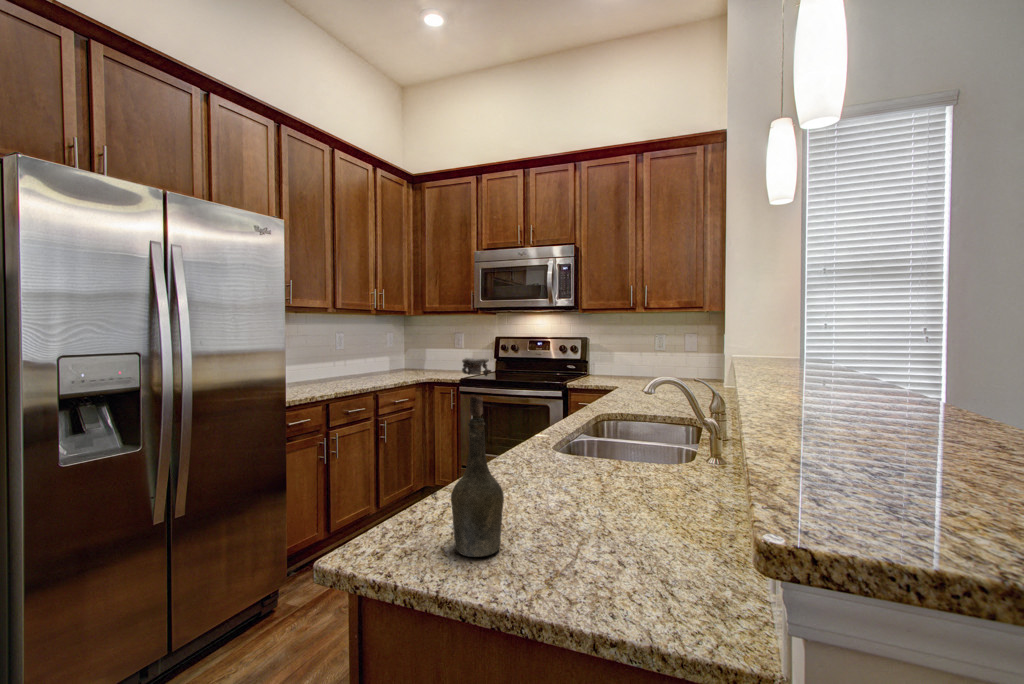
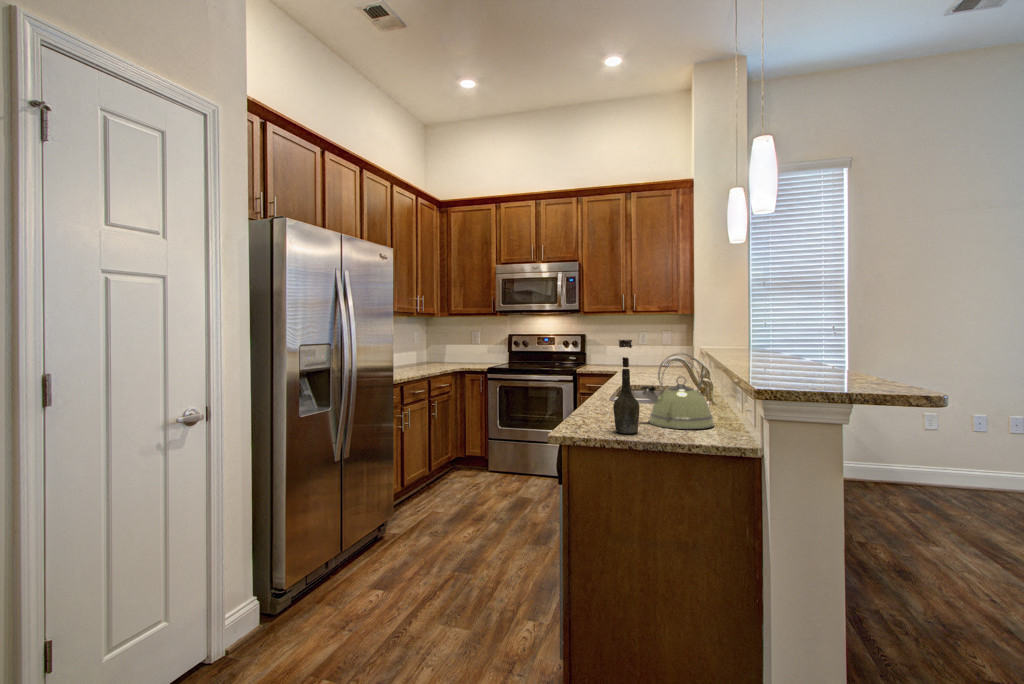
kettle: none [540,383,679,544] -> present [641,353,714,429]

